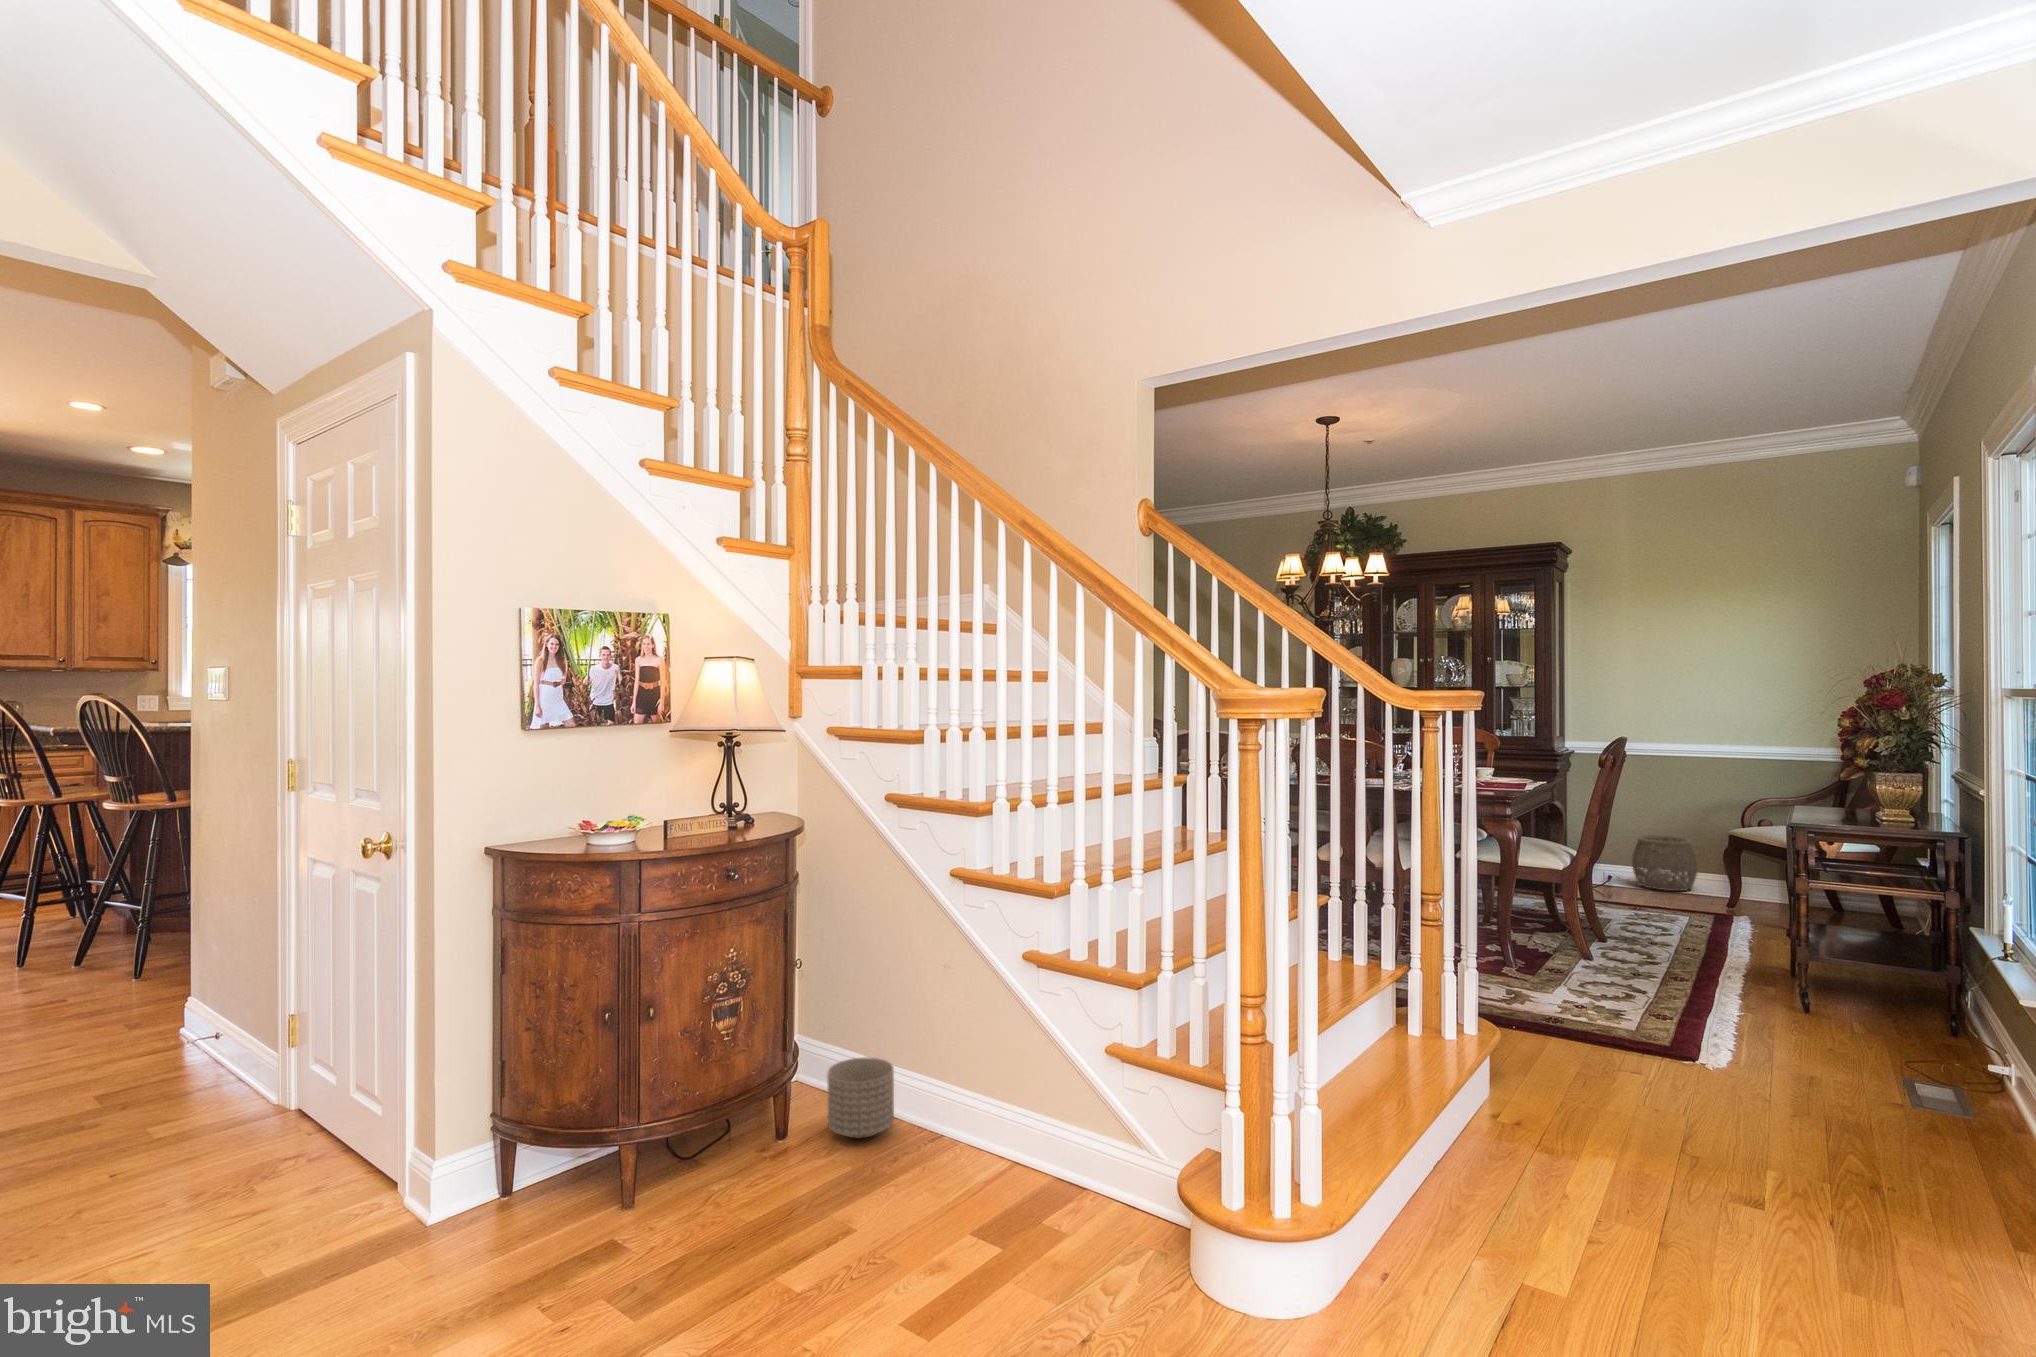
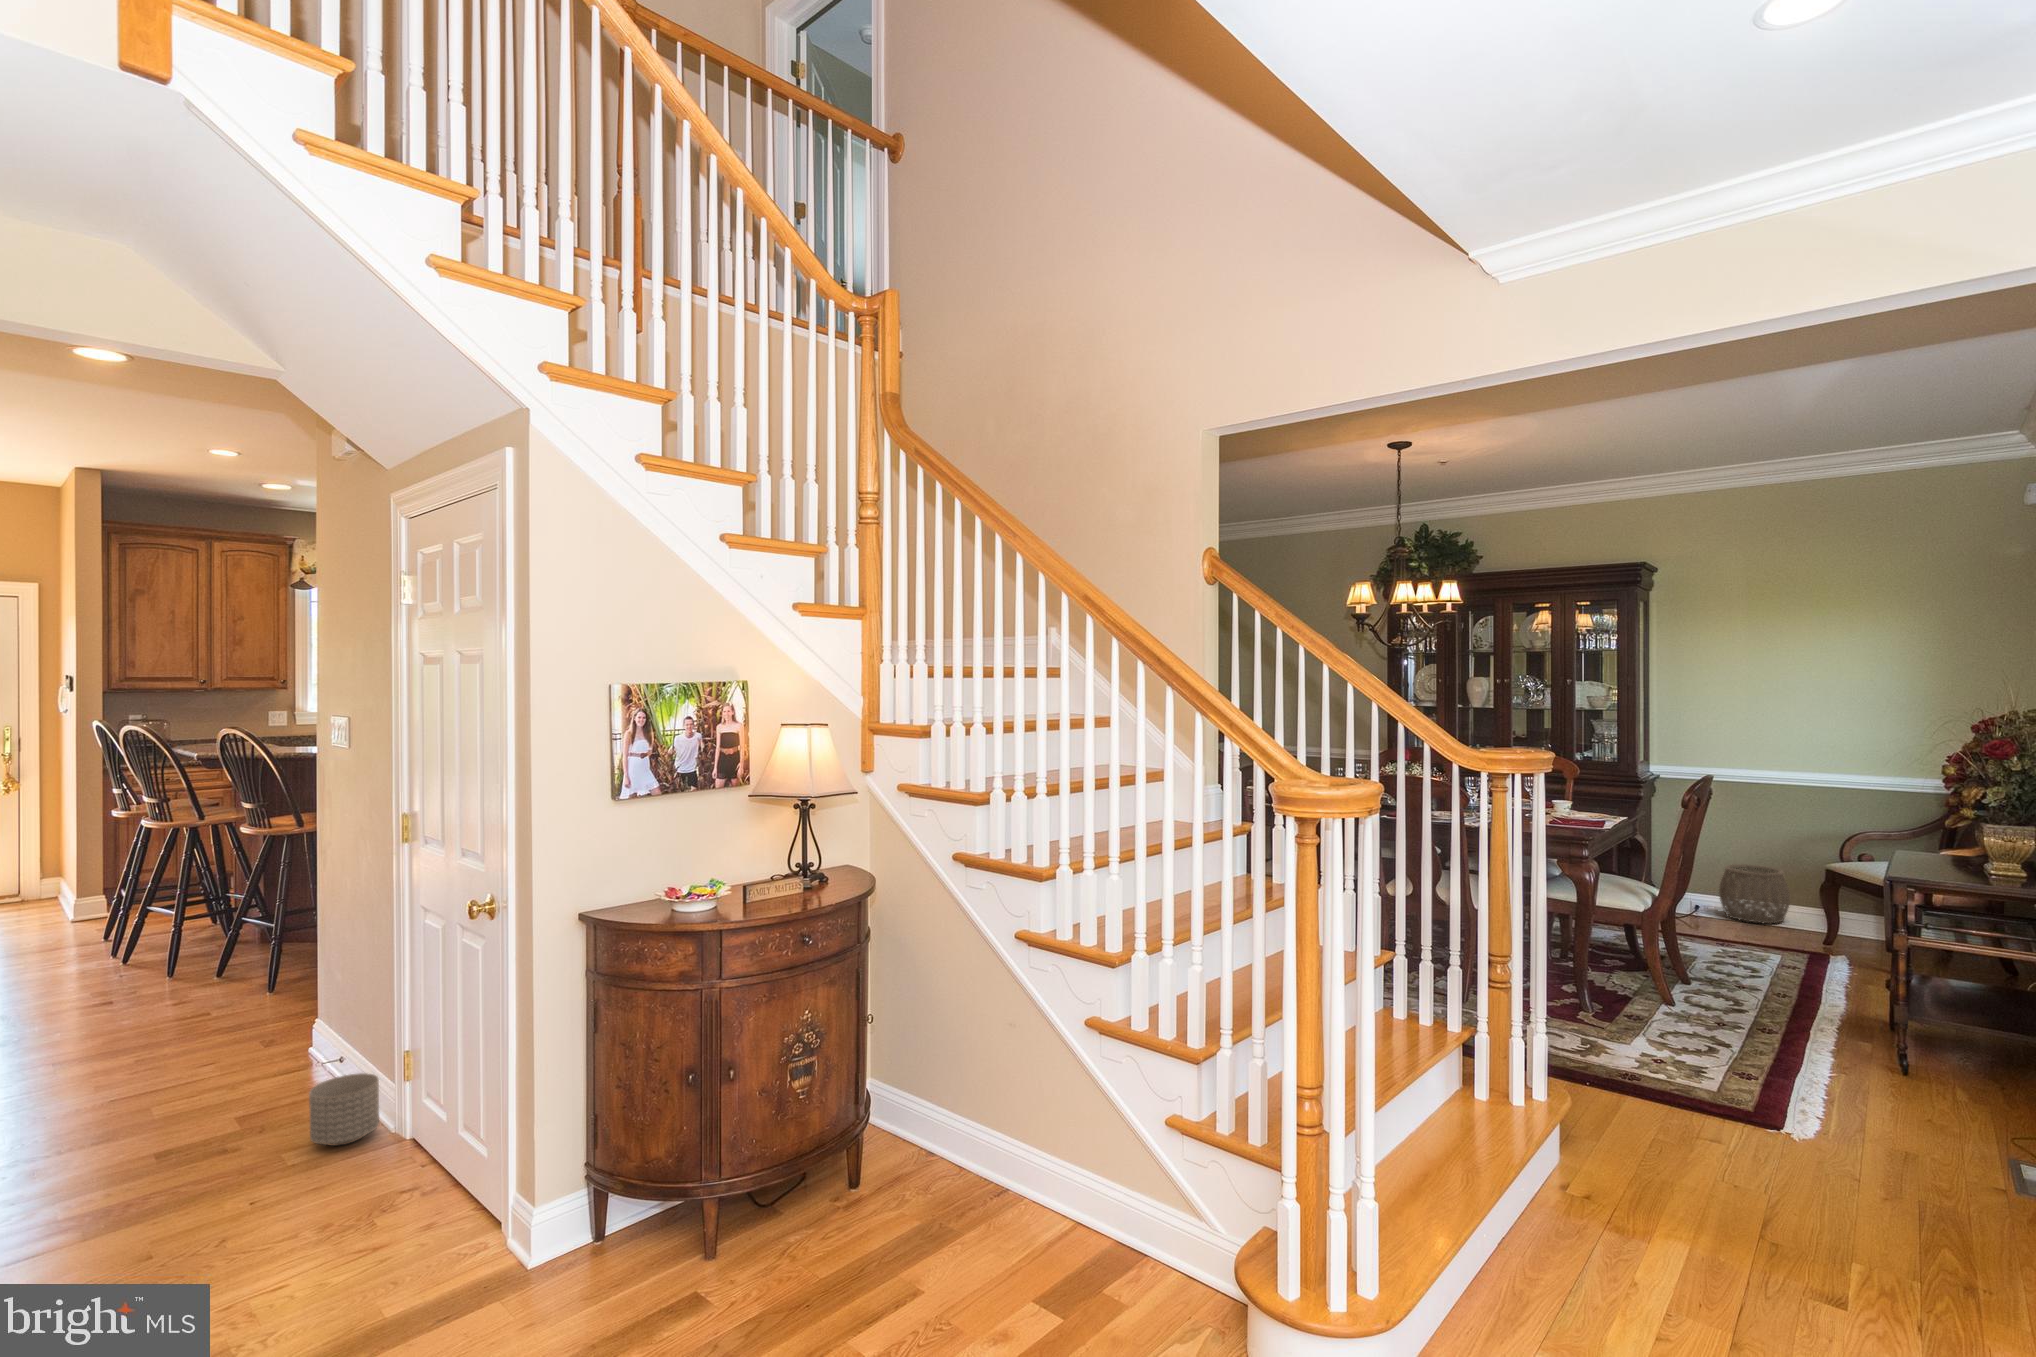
planter: present [827,1057,894,1138] -> present [309,1073,379,1146]

